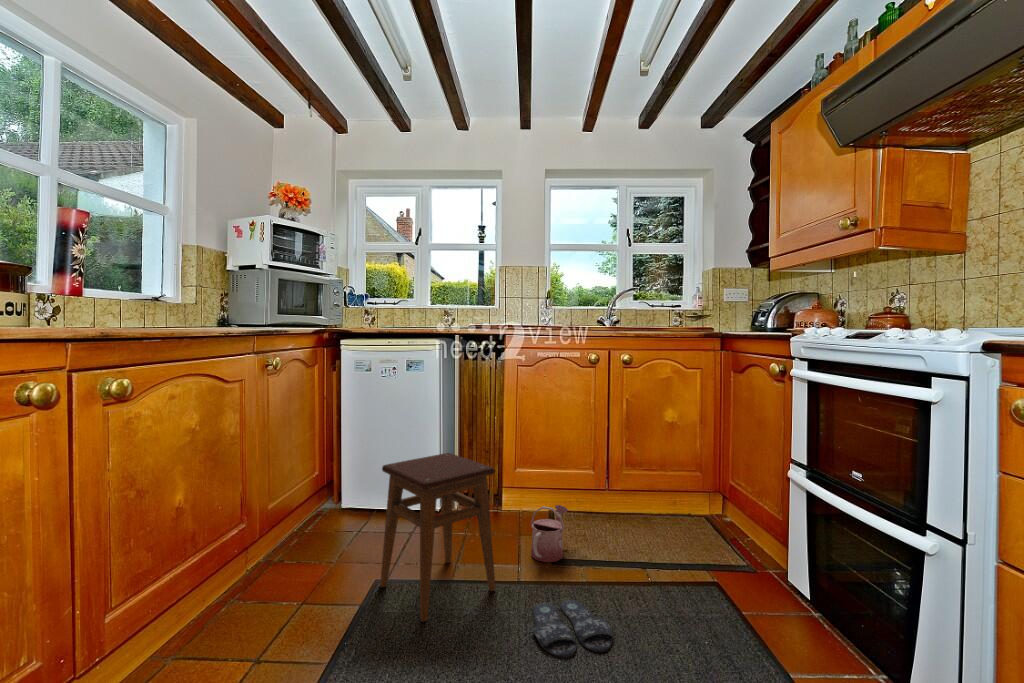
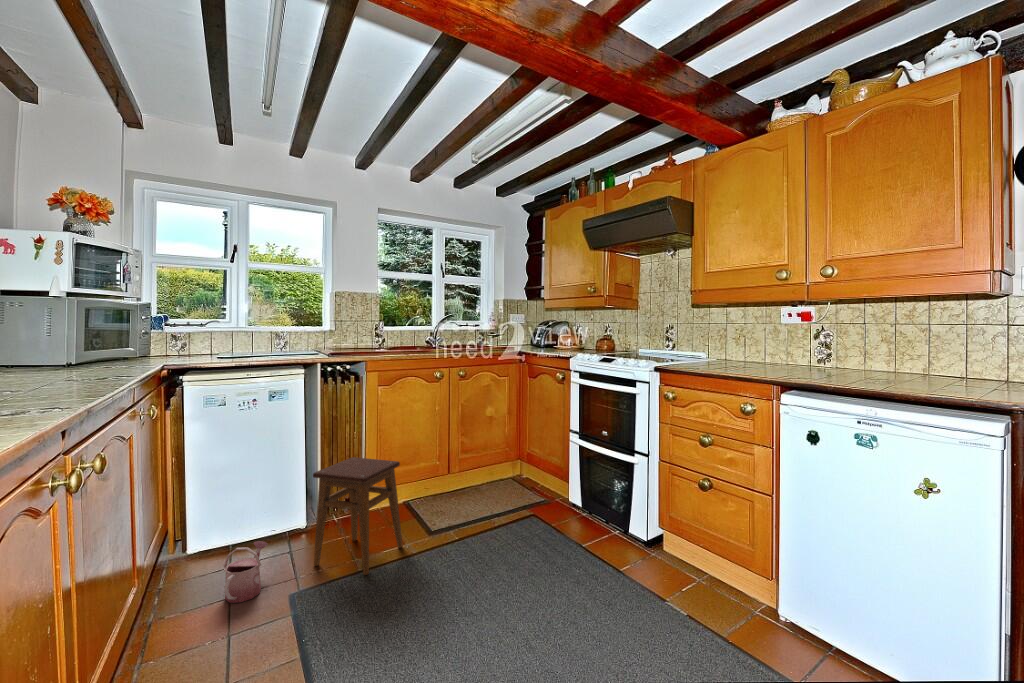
watering can: present [531,505,568,562] -> present [224,541,267,603]
slippers: present [532,600,612,658] -> none [435,539,491,568]

